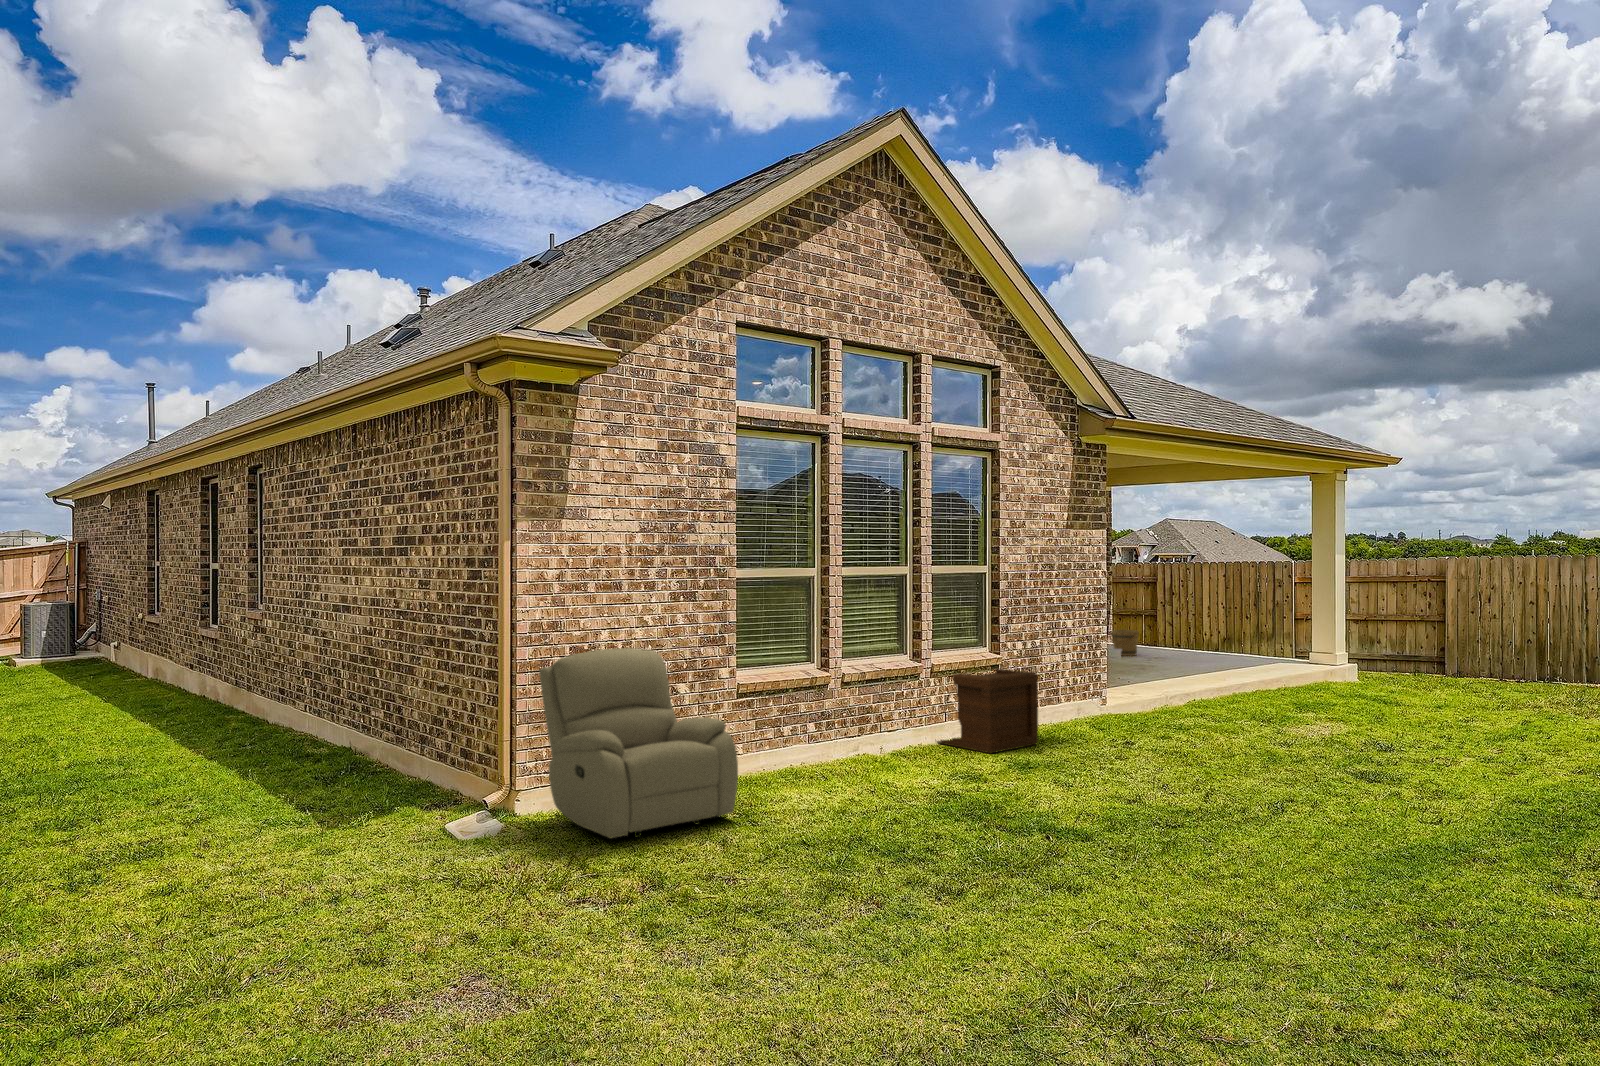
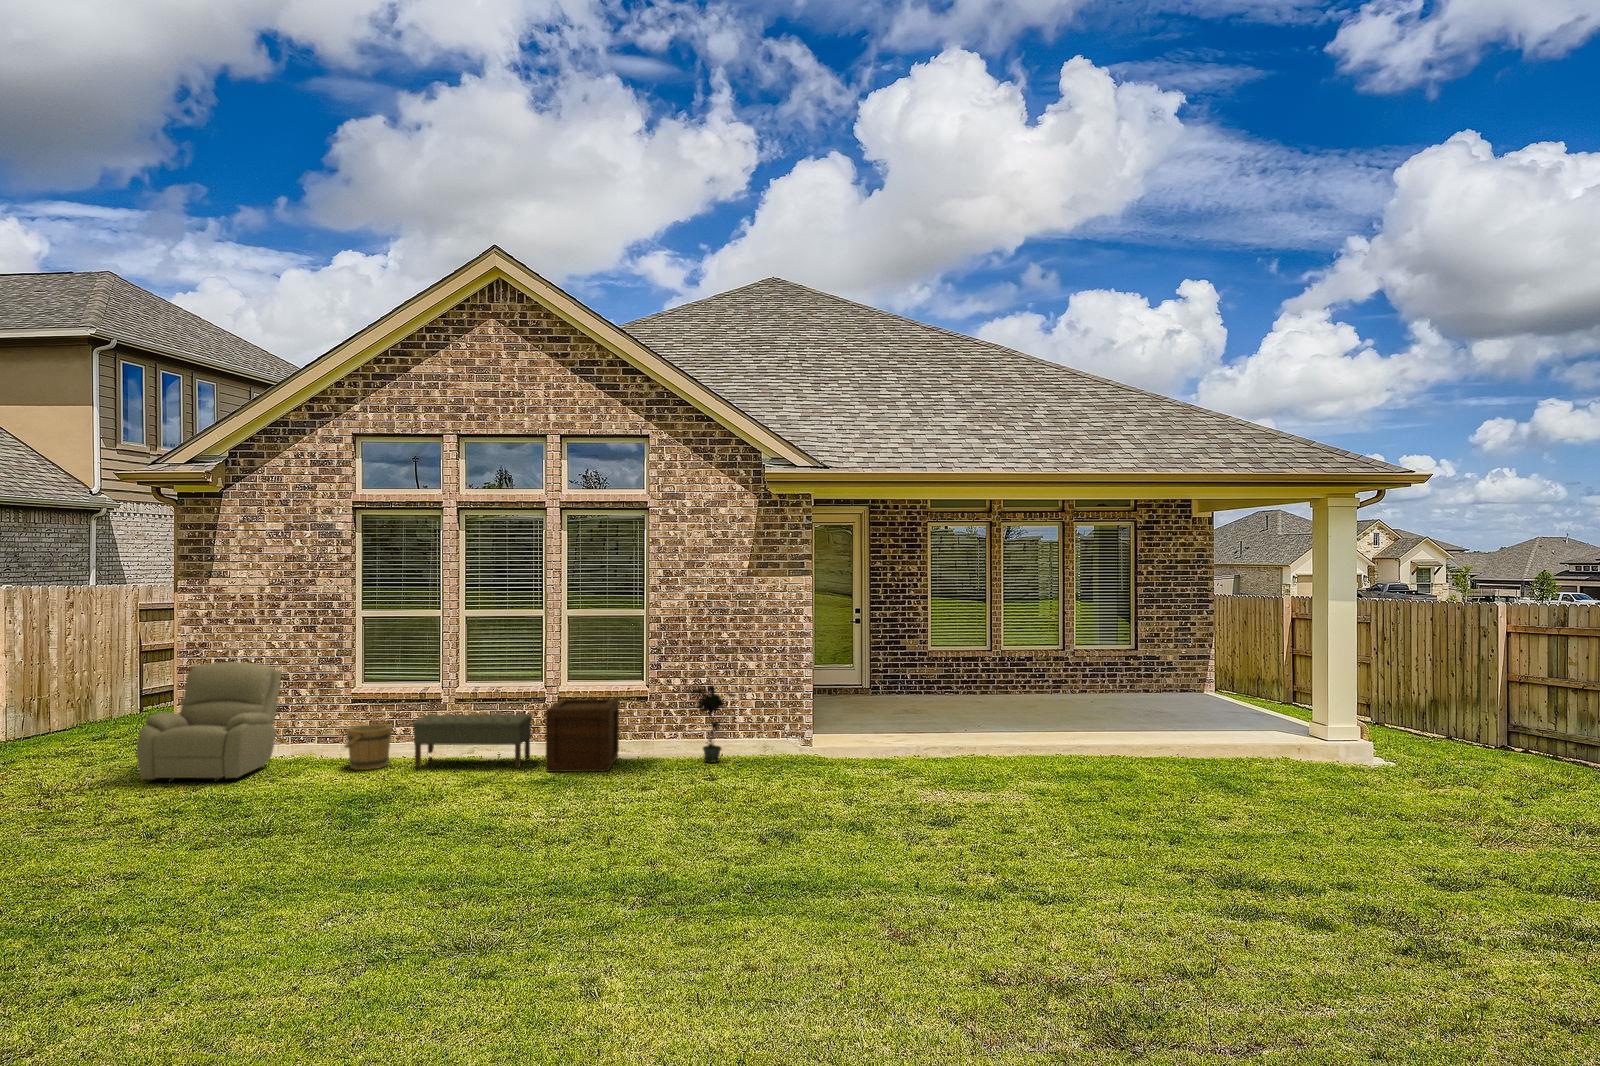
bucket: present [1110,630,1139,656] -> present [345,724,392,770]
potted plant: none [1046,639,1092,727] -> present [687,685,736,763]
bench: none [816,692,951,773] -> present [413,714,532,768]

